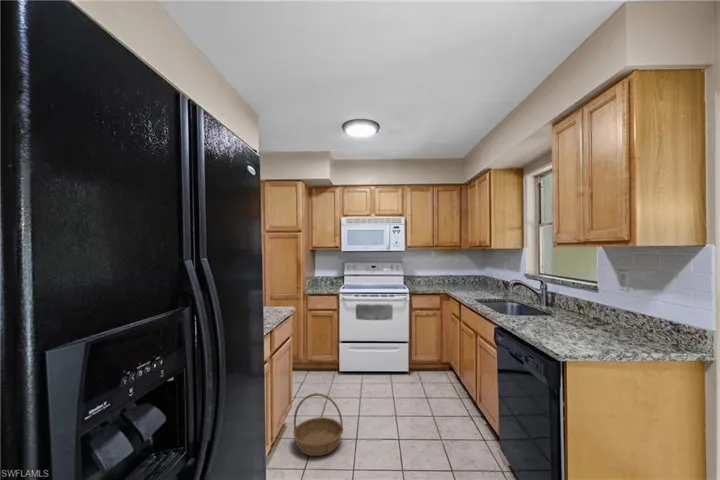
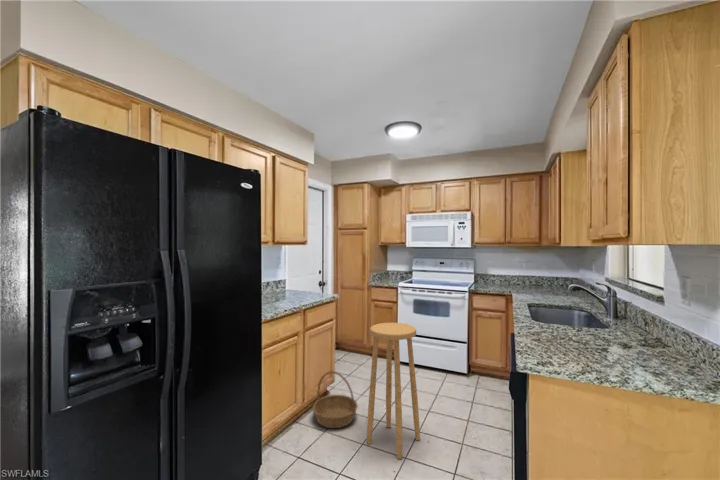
stool: none [365,331,411,464] -> present [367,323,420,460]

